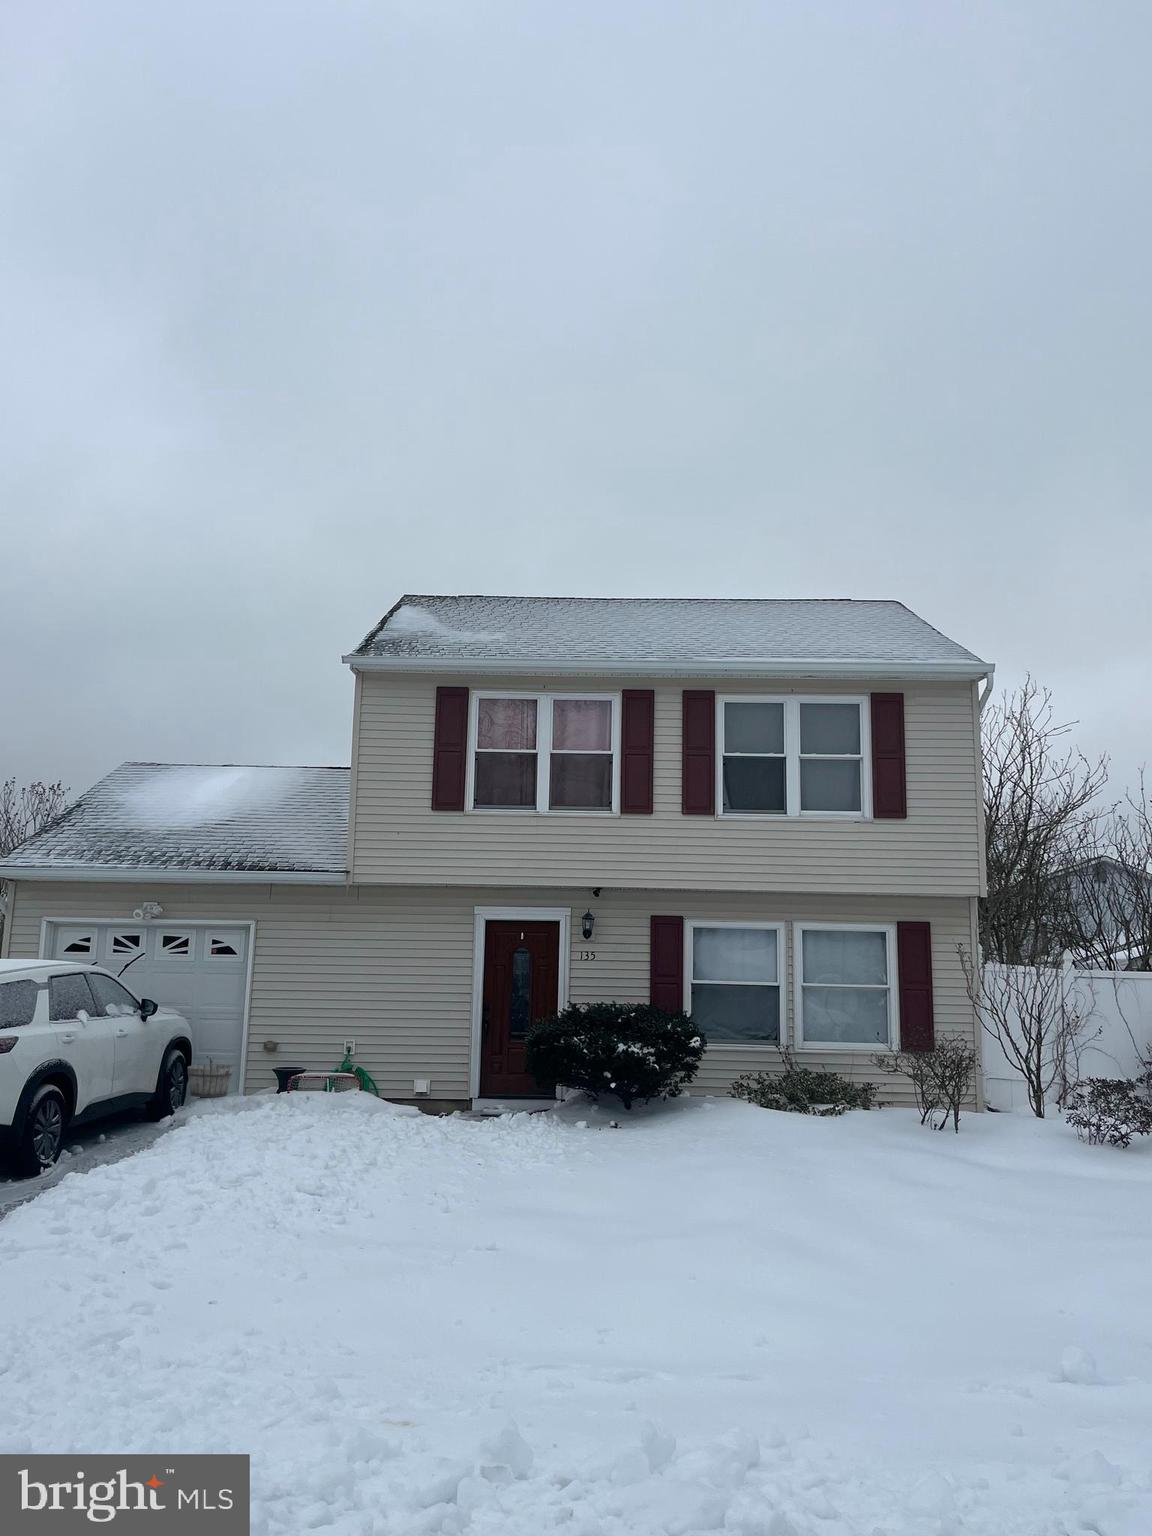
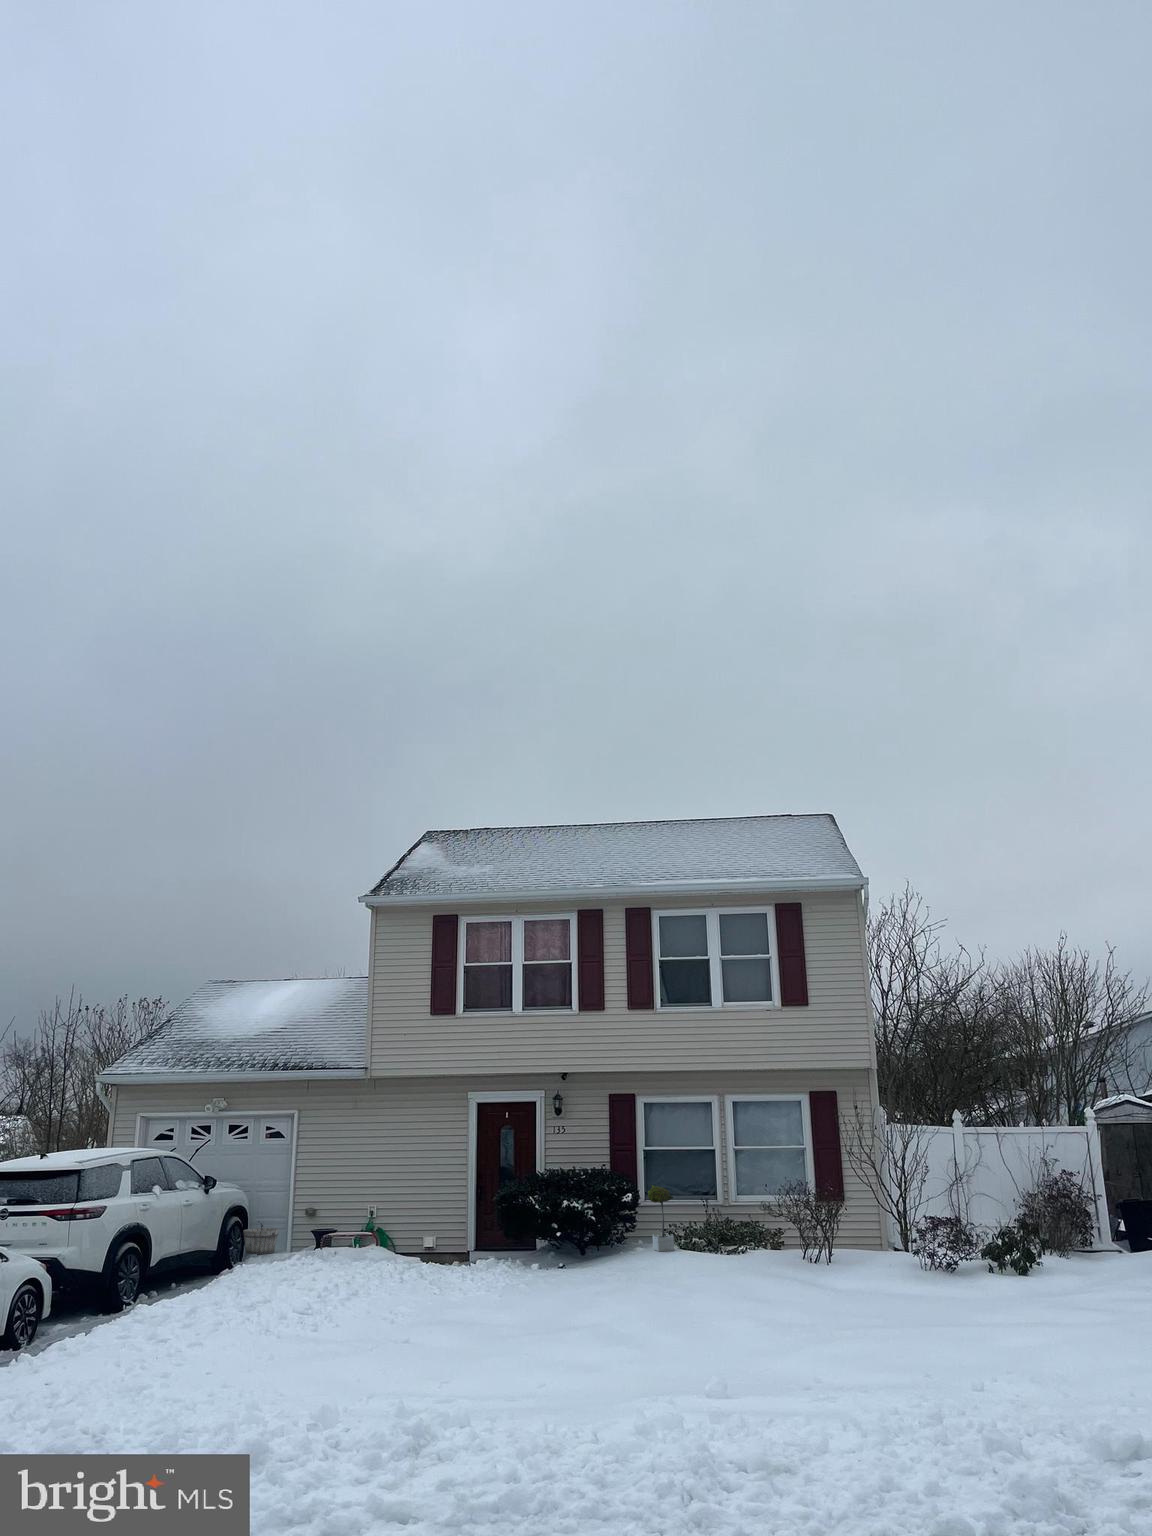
potted tree: none [698,1024,729,1103] -> present [648,1185,675,1251]

